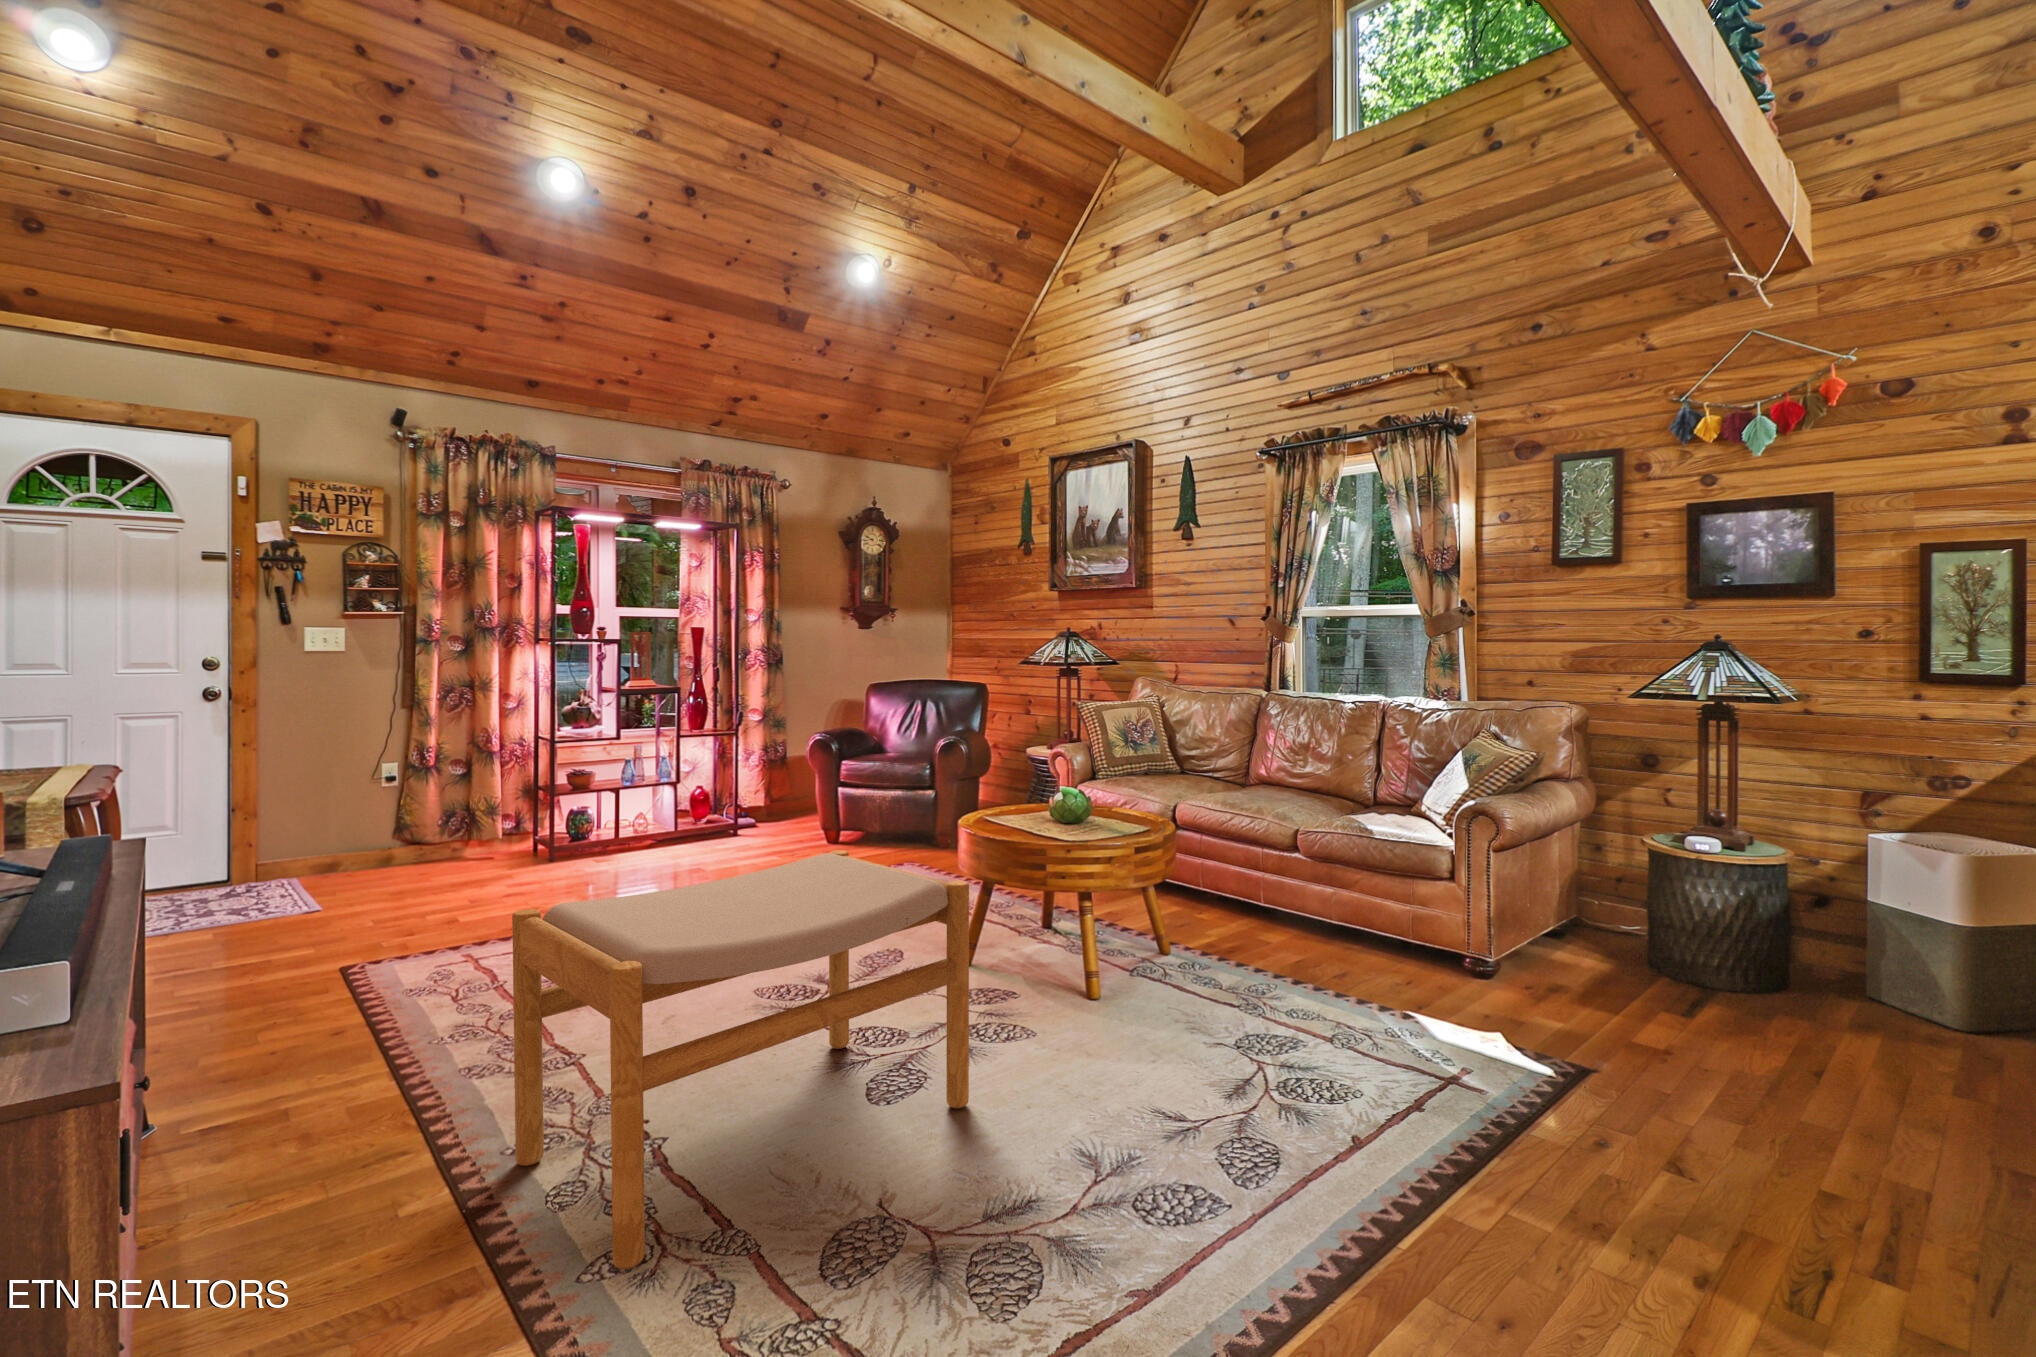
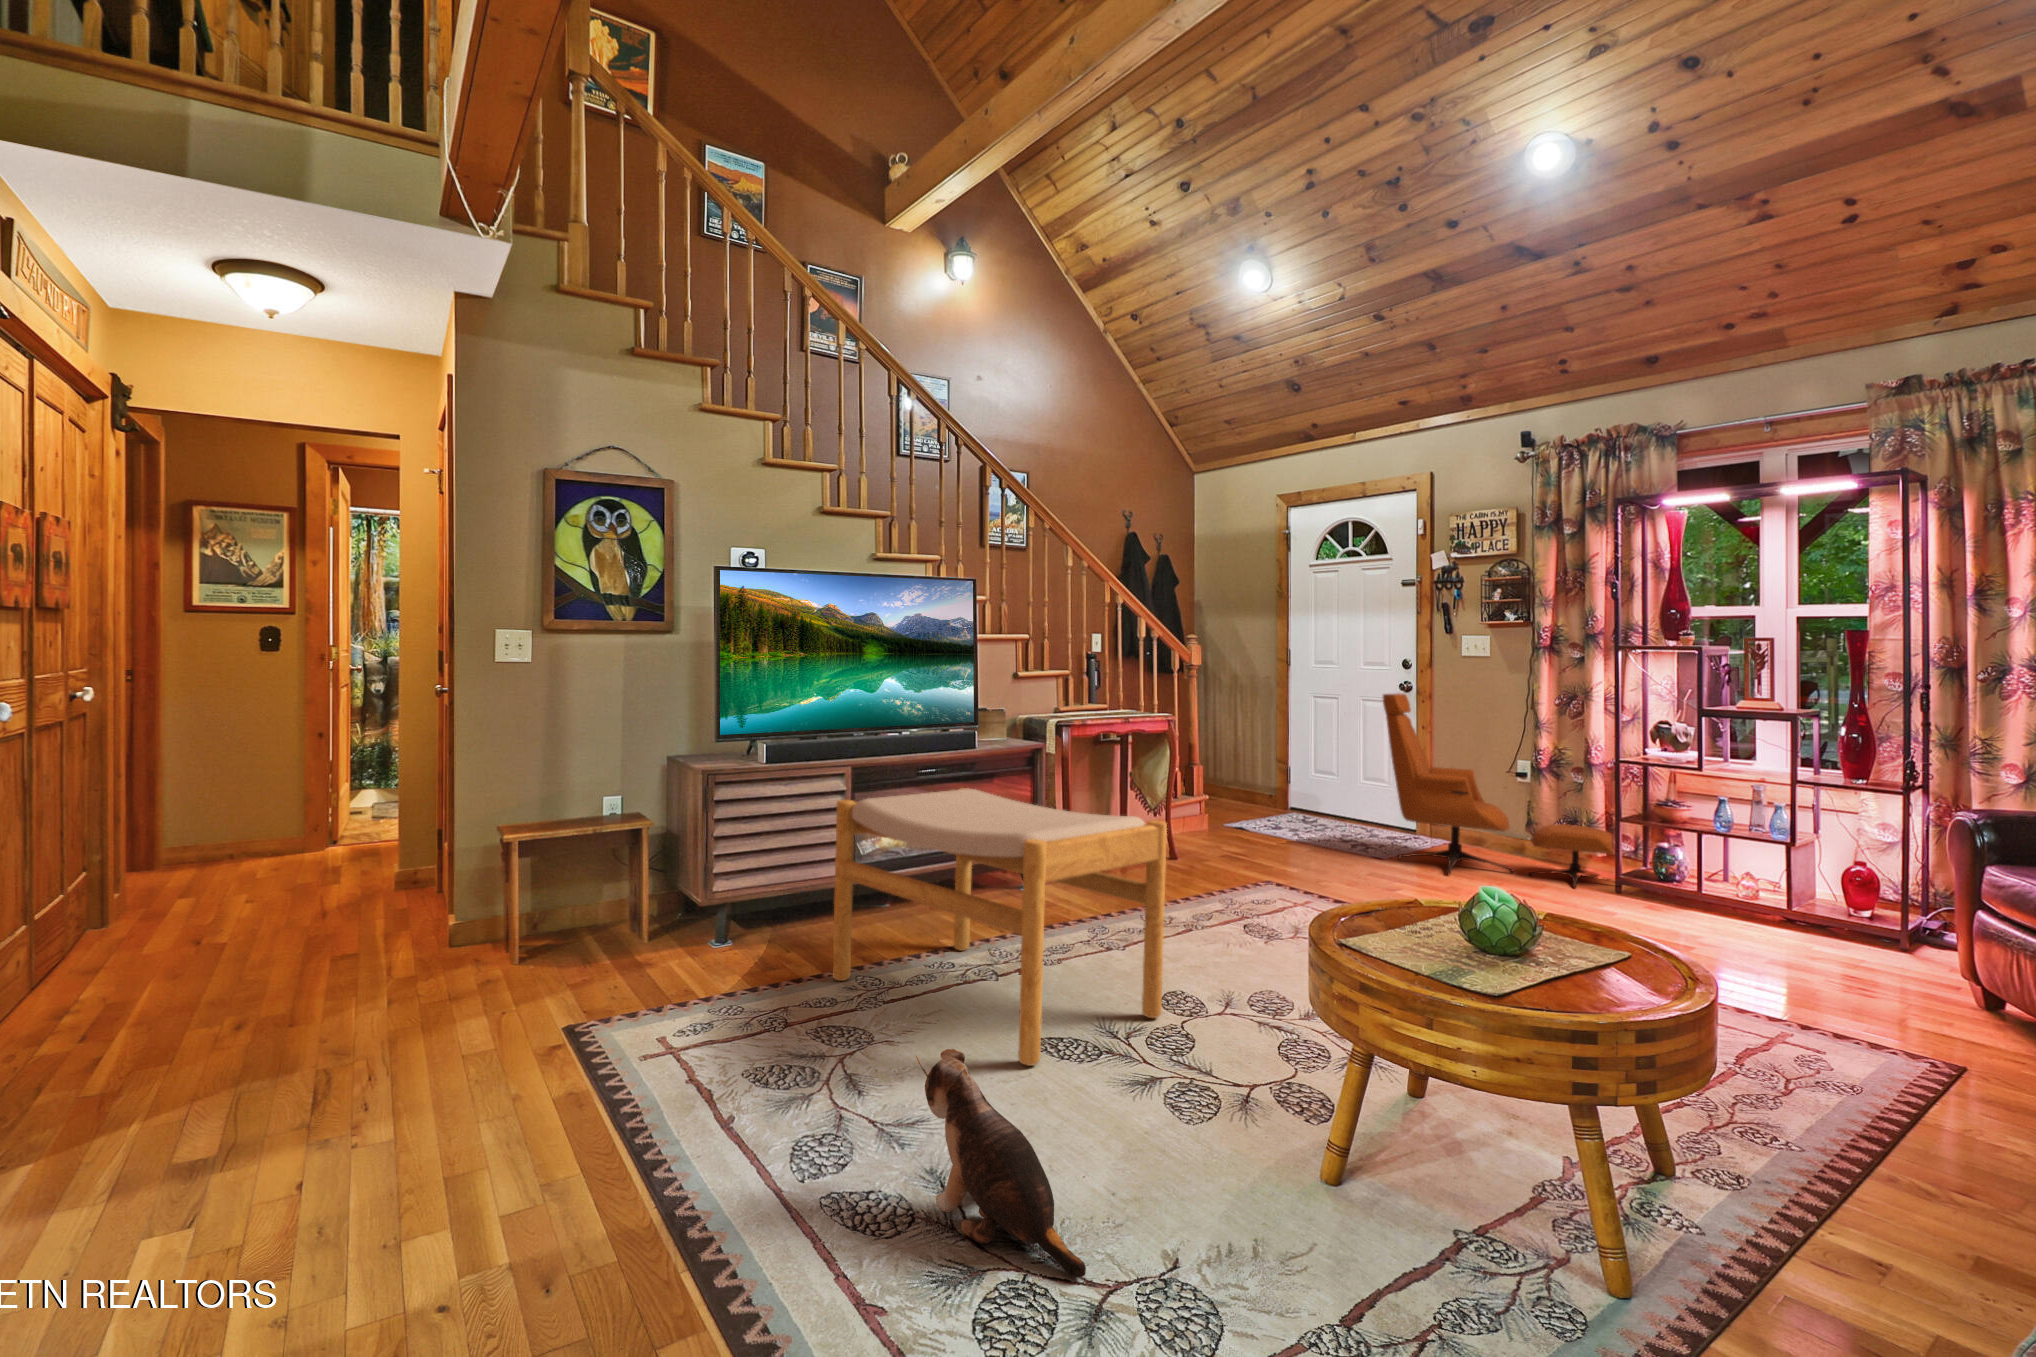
lounge chair: none [314,699,563,896] -> present [1383,693,1622,888]
plush toy: none [1173,1030,1283,1134] -> present [916,1049,1086,1277]

